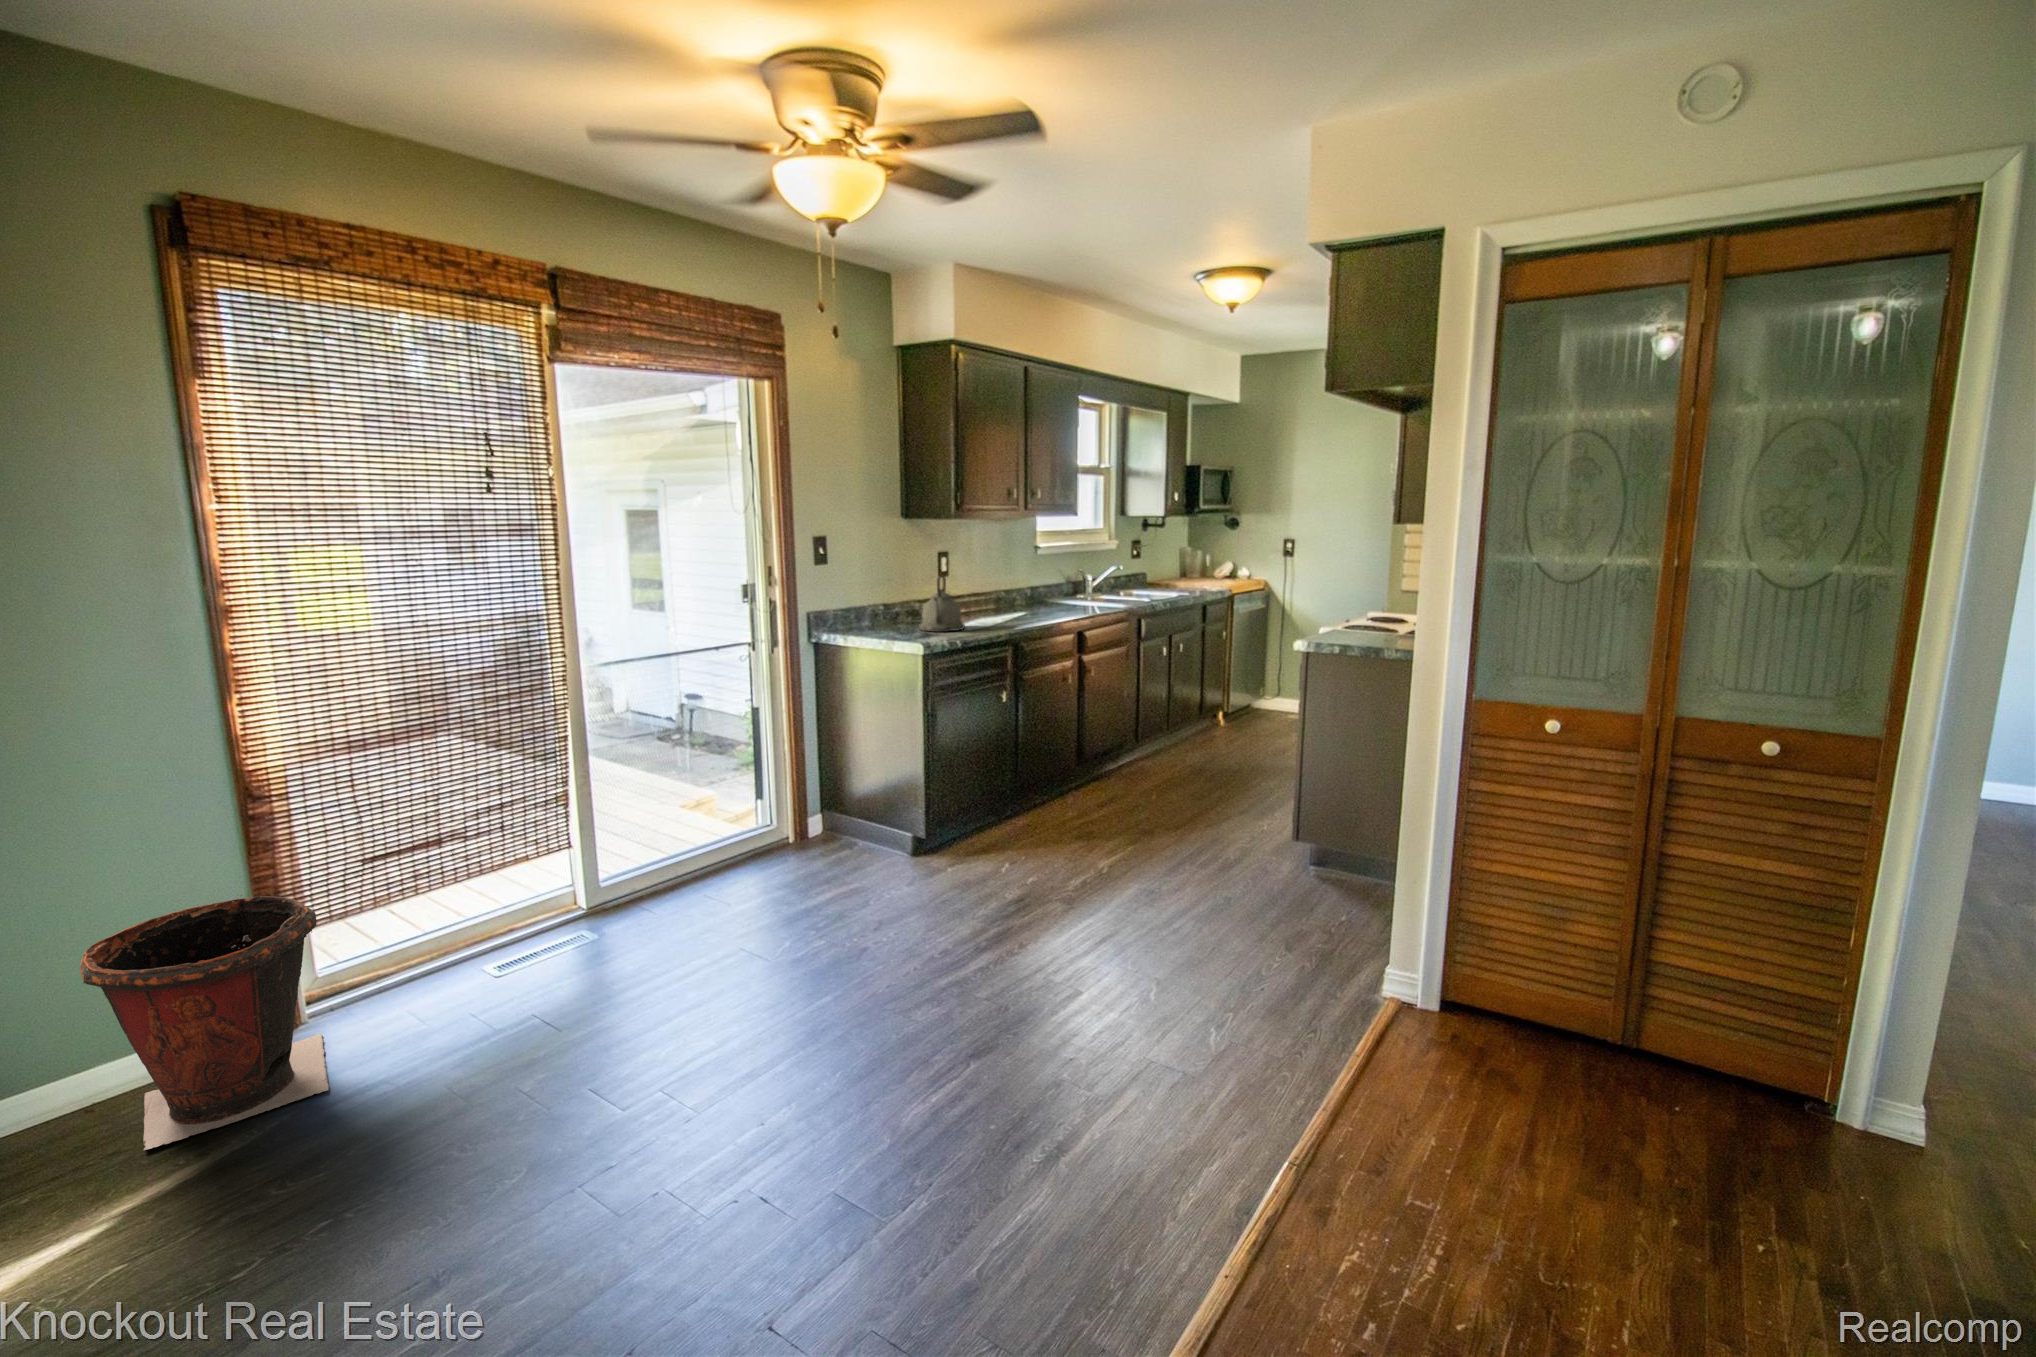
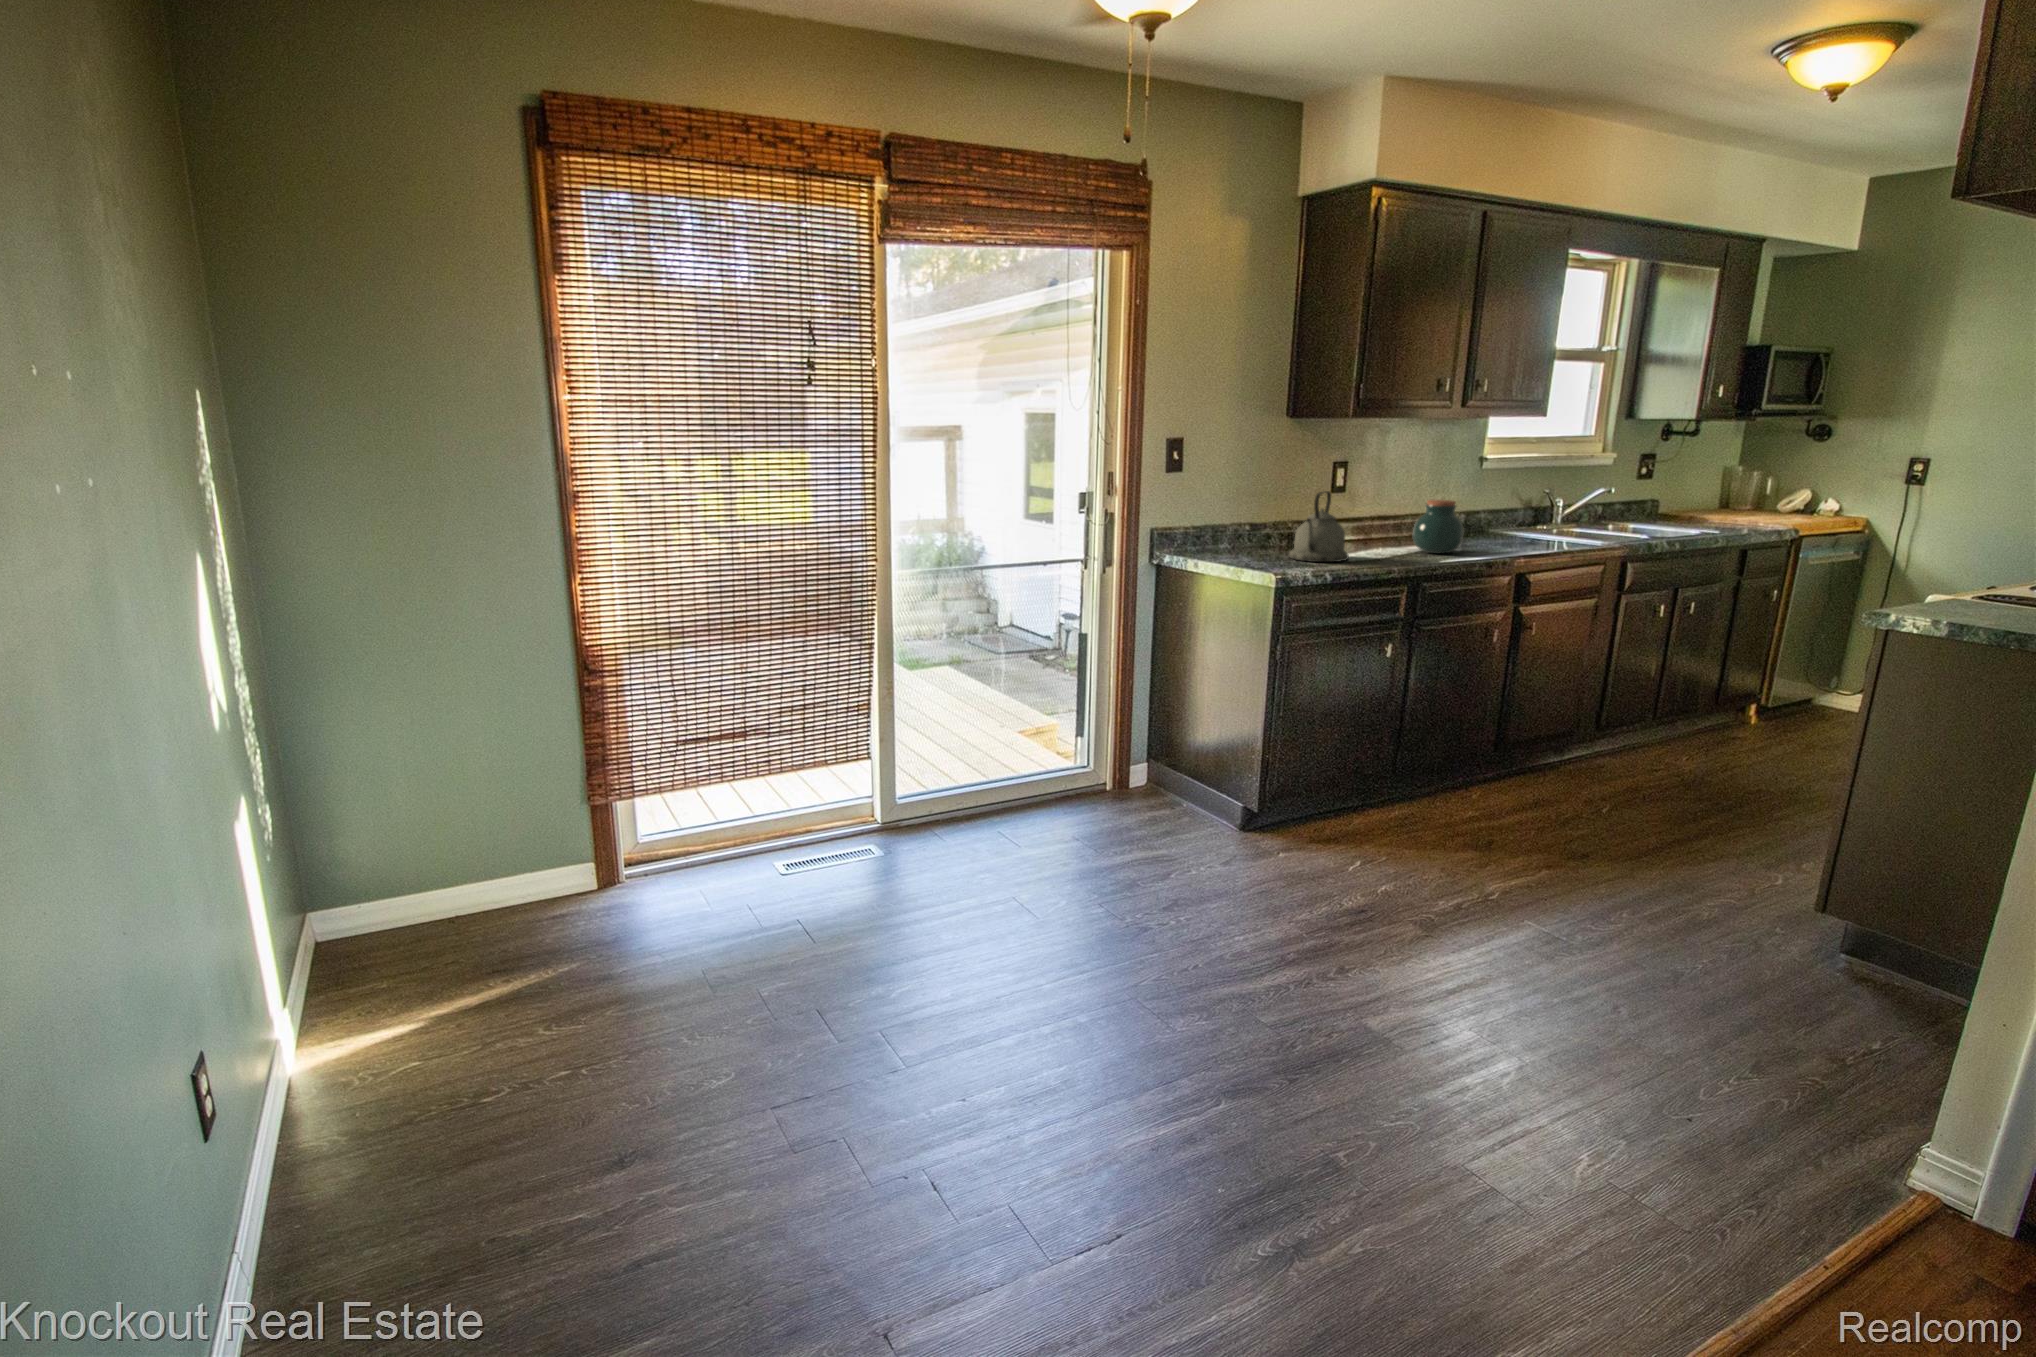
jar: none [1005,579,1041,619] -> present [1413,500,1464,554]
trash can: present [80,894,329,1150] -> none [446,758,633,966]

